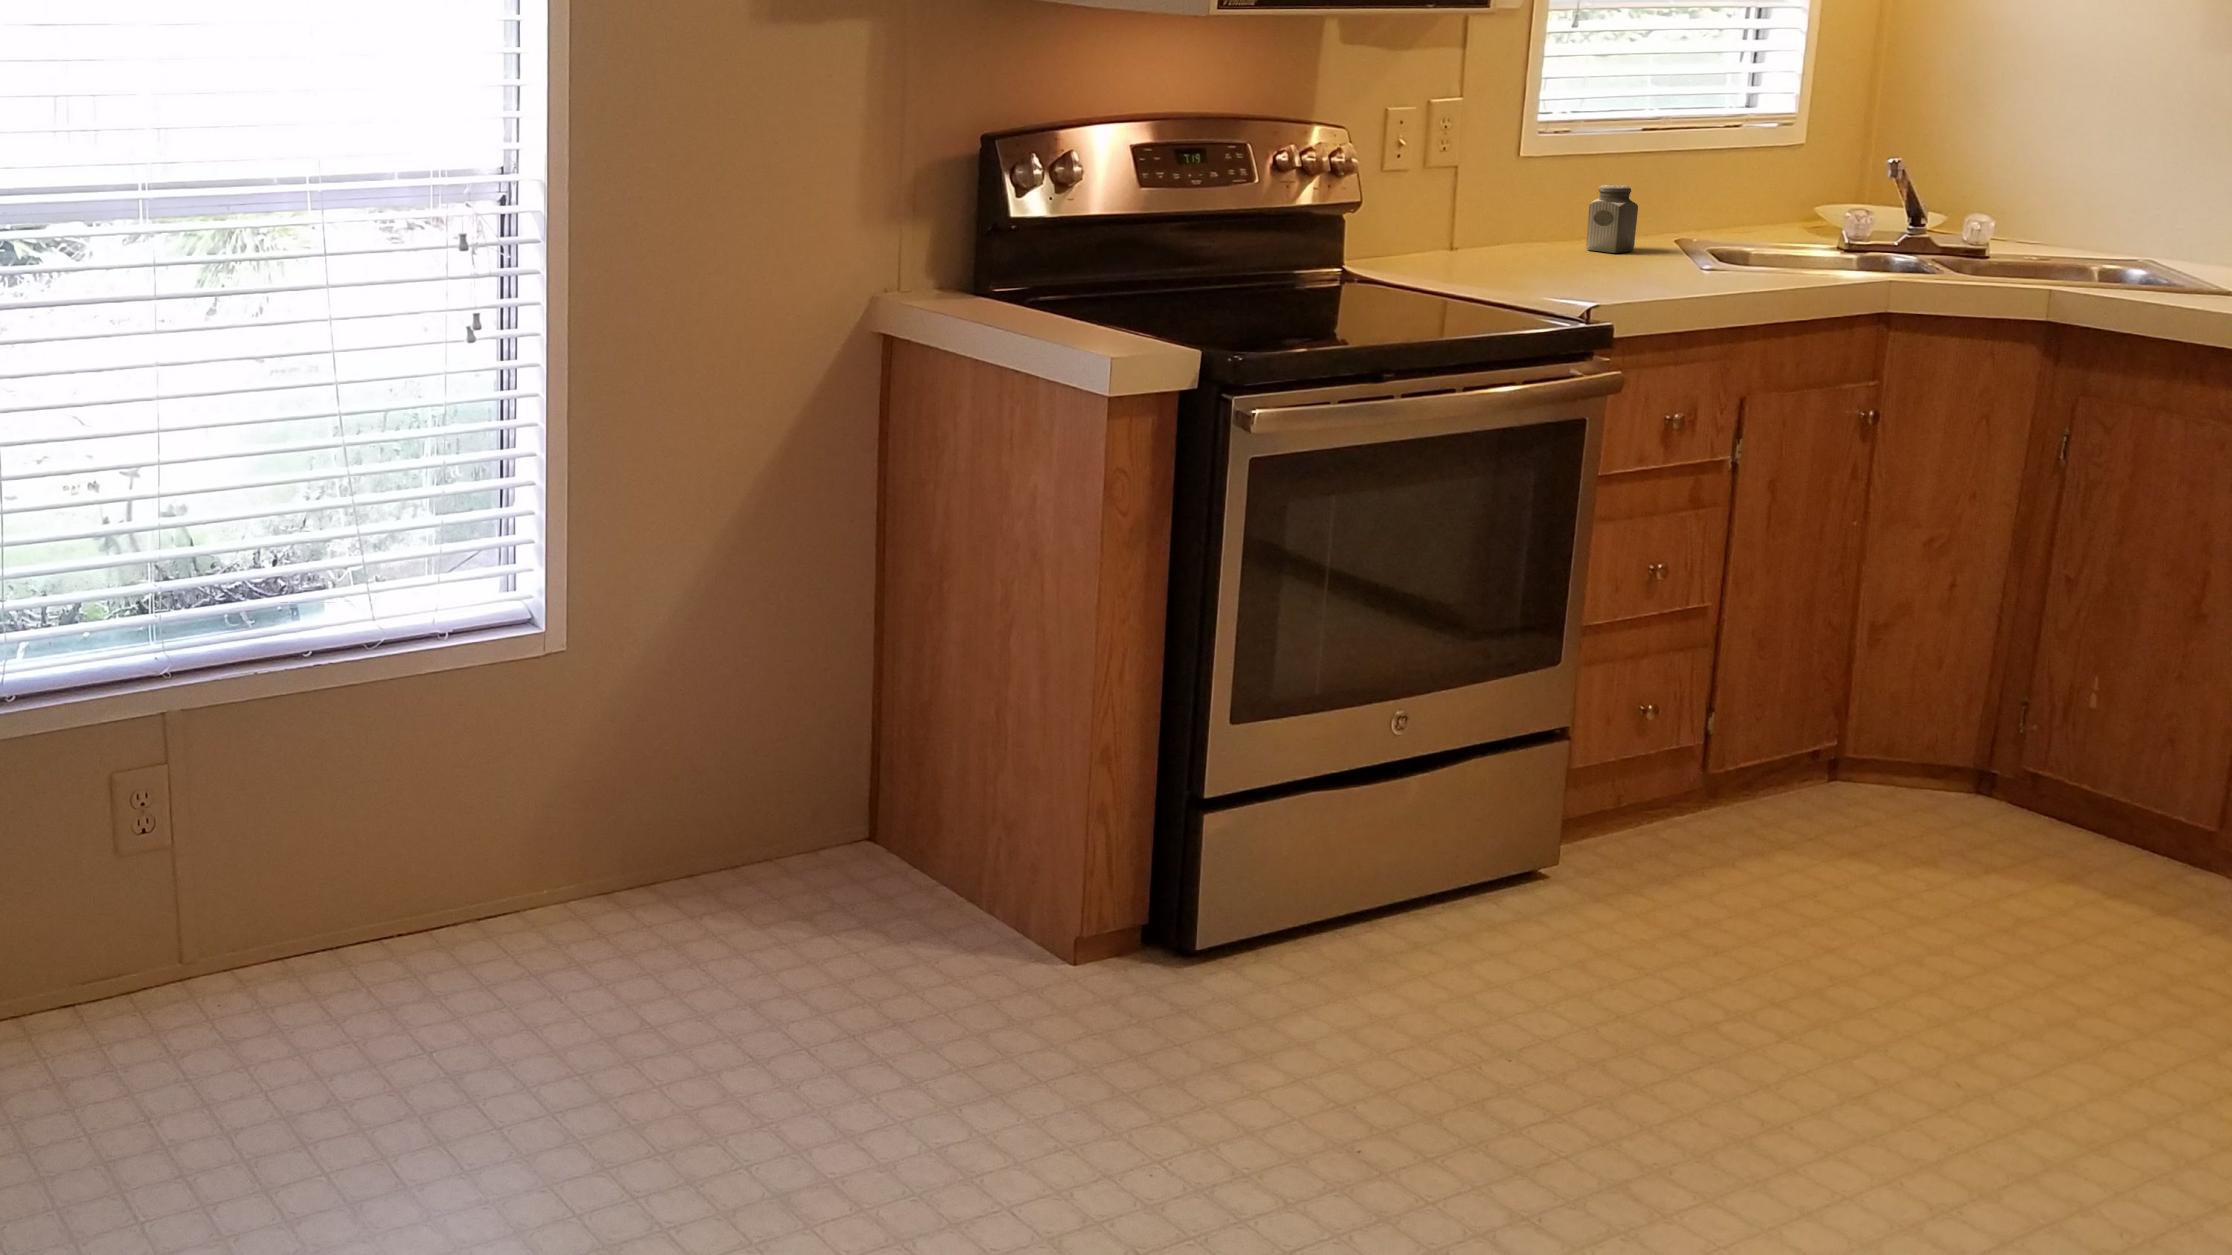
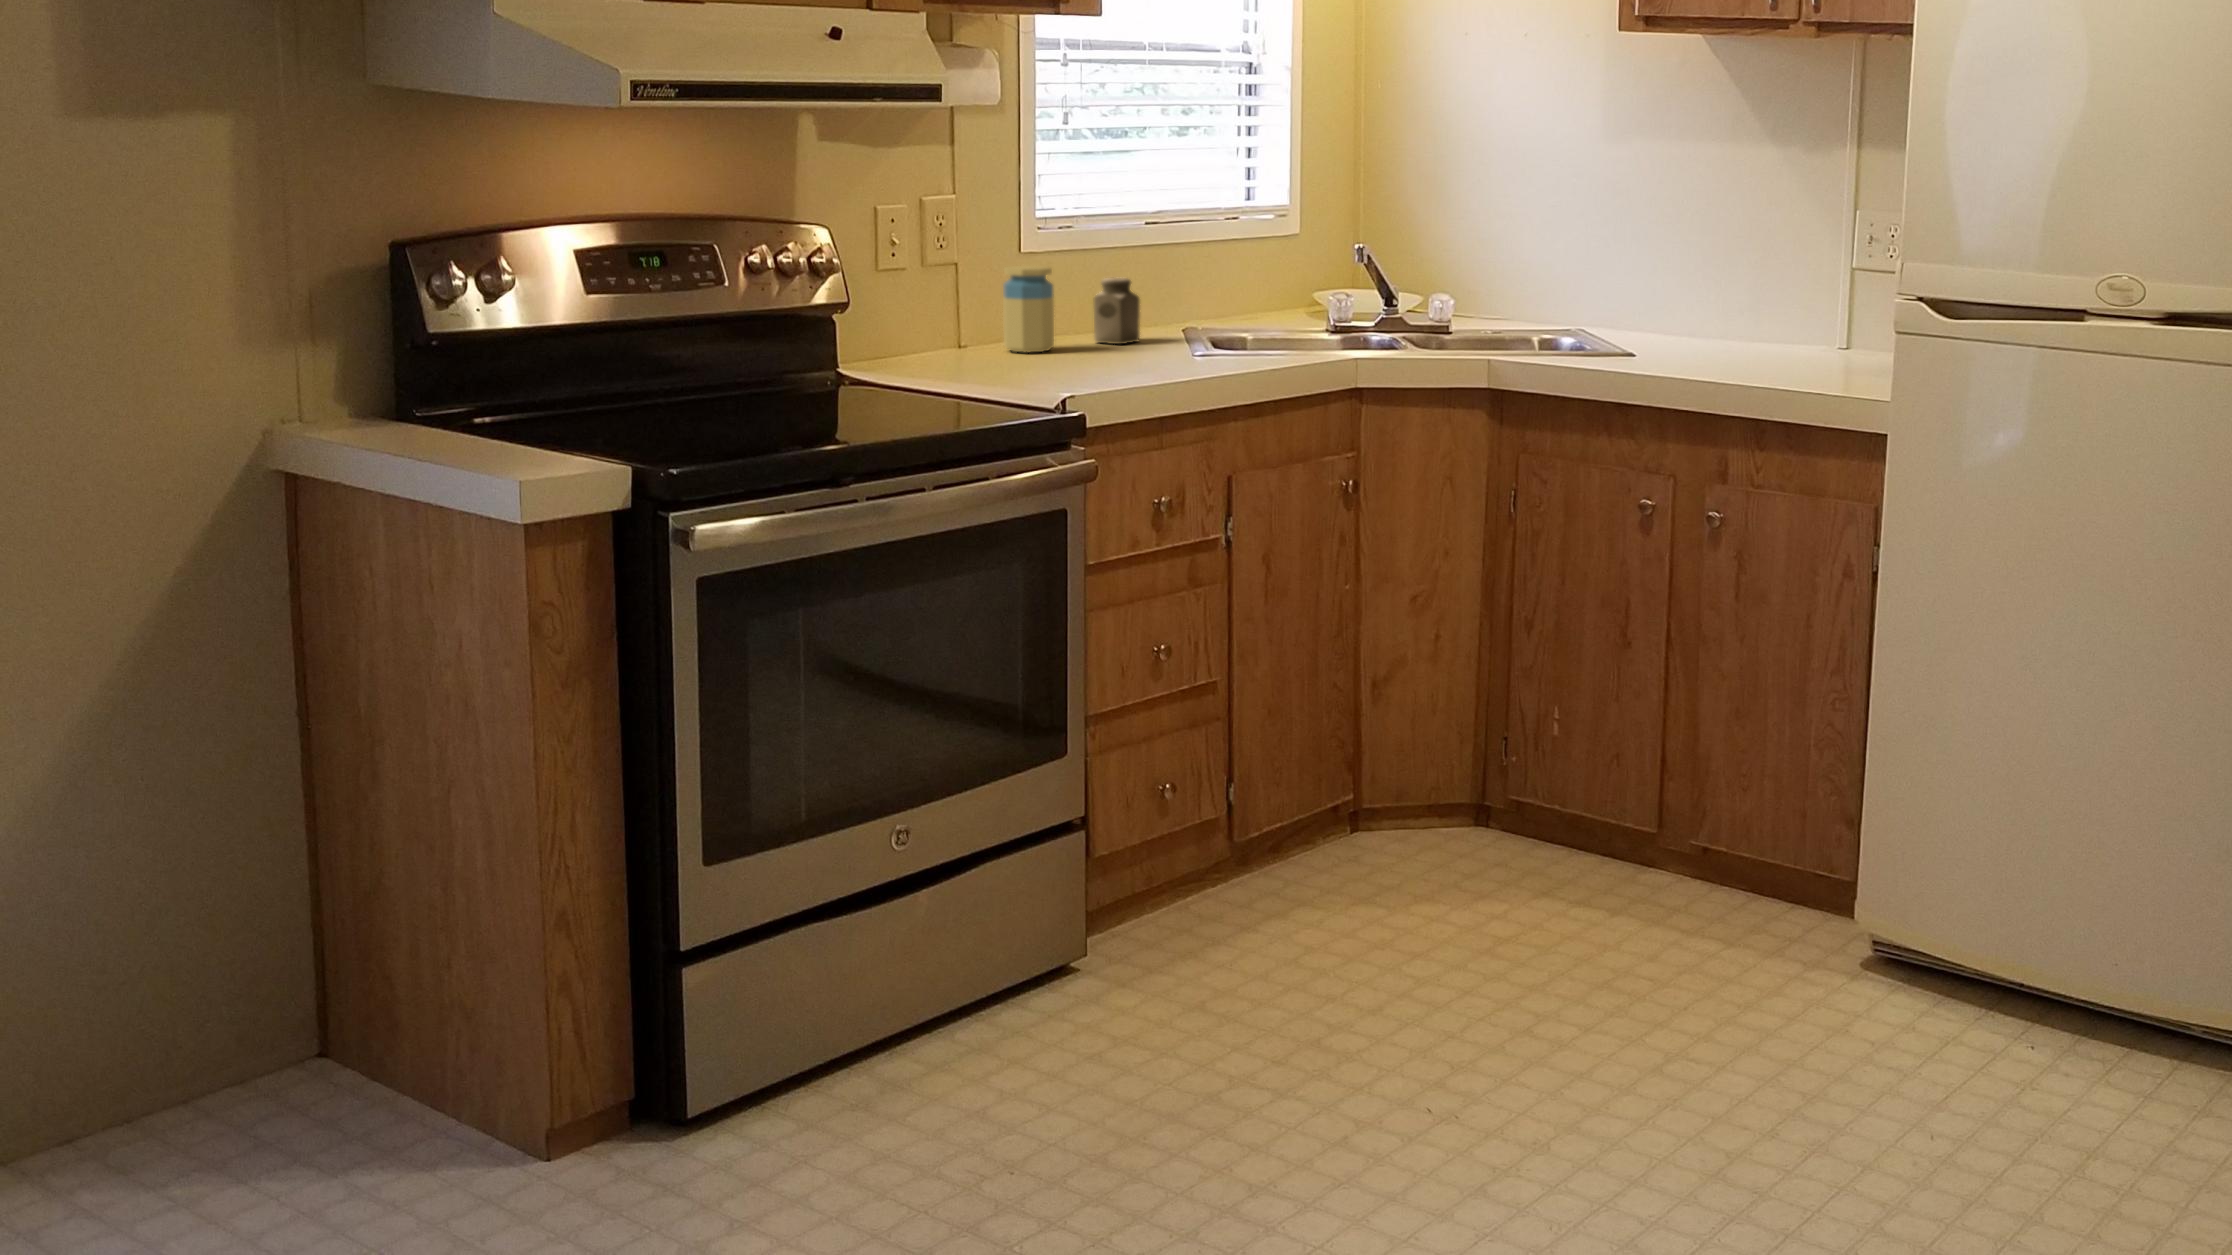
jar: none [1496,170,1554,257] -> present [1003,266,1054,353]

